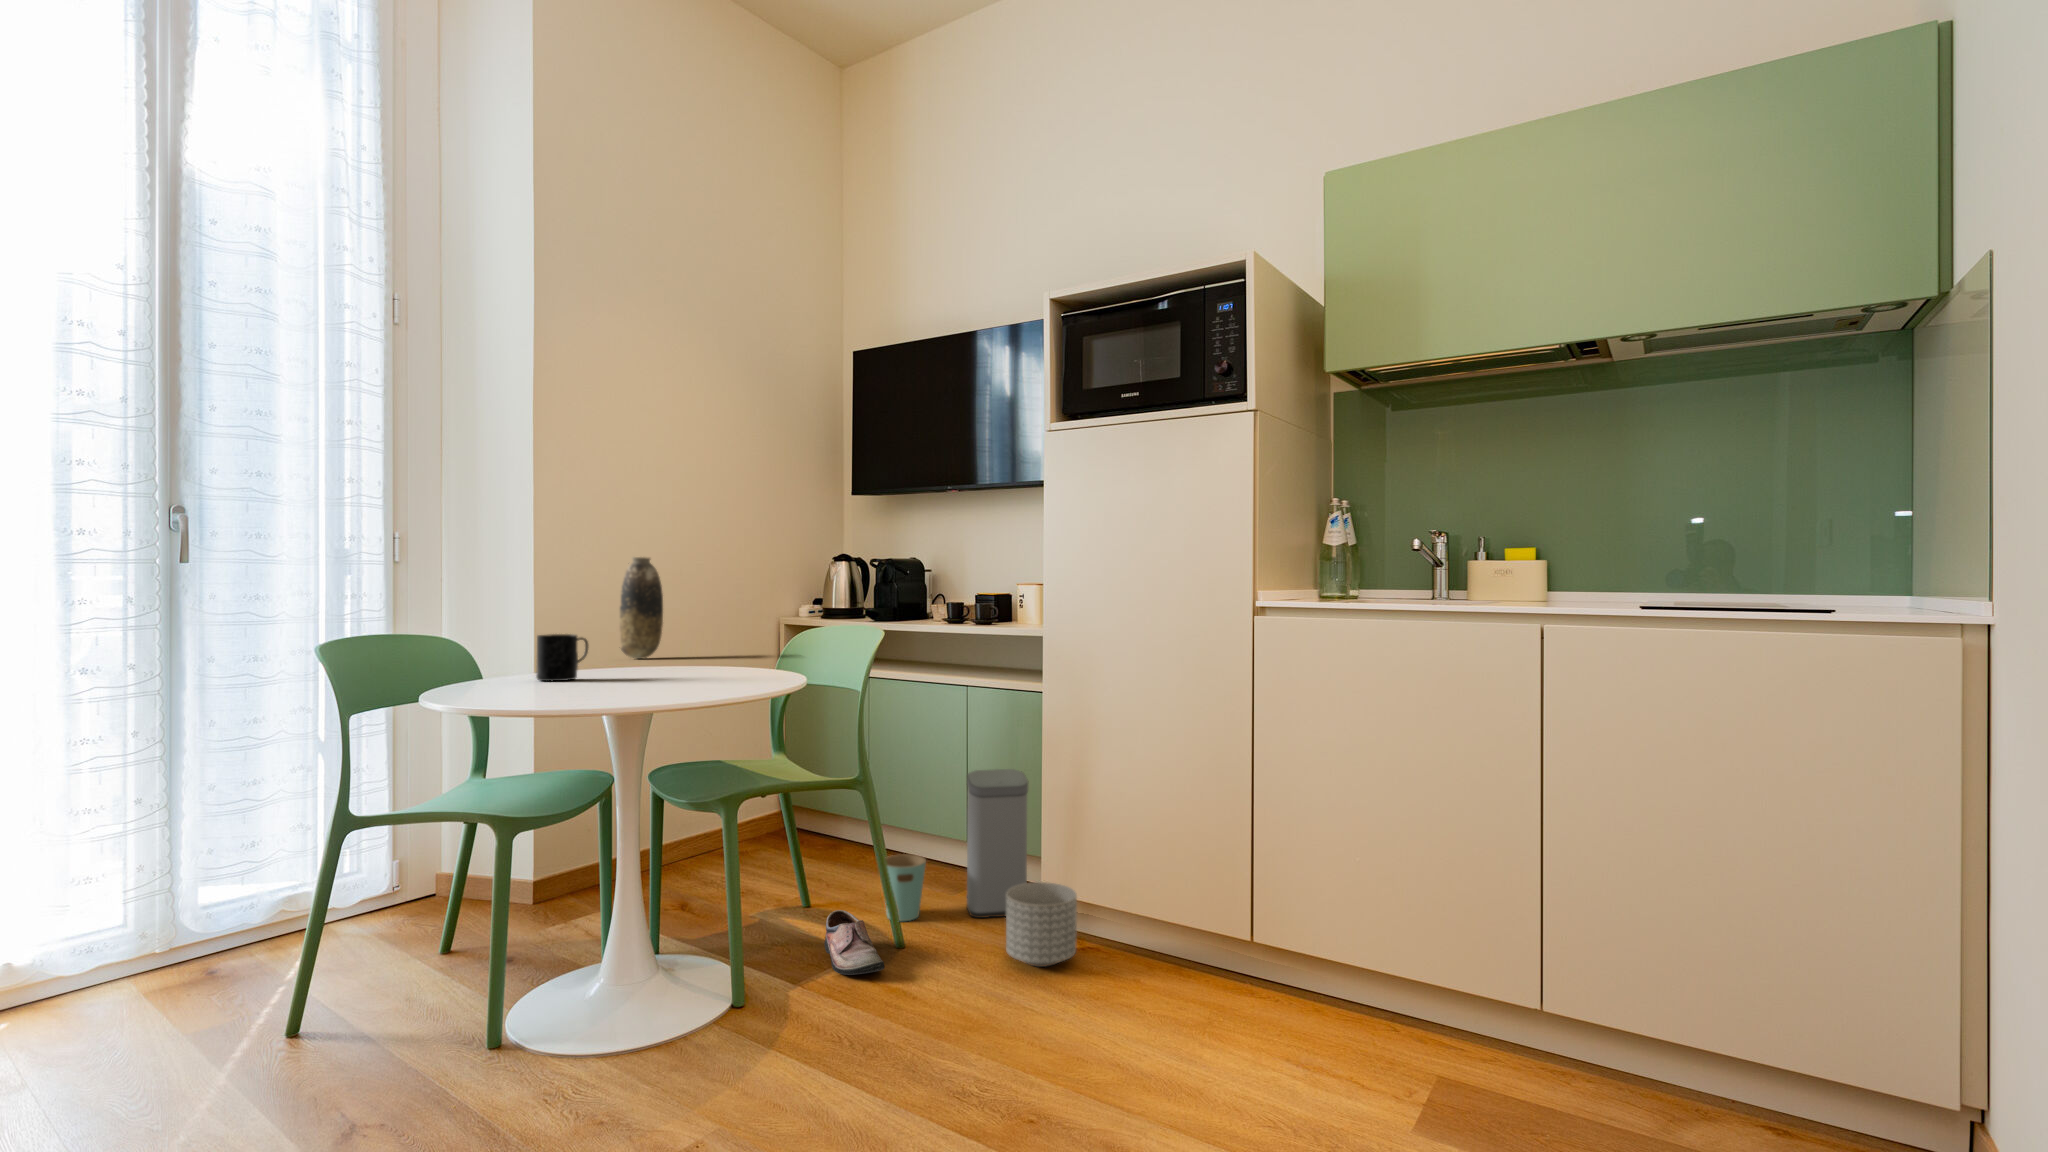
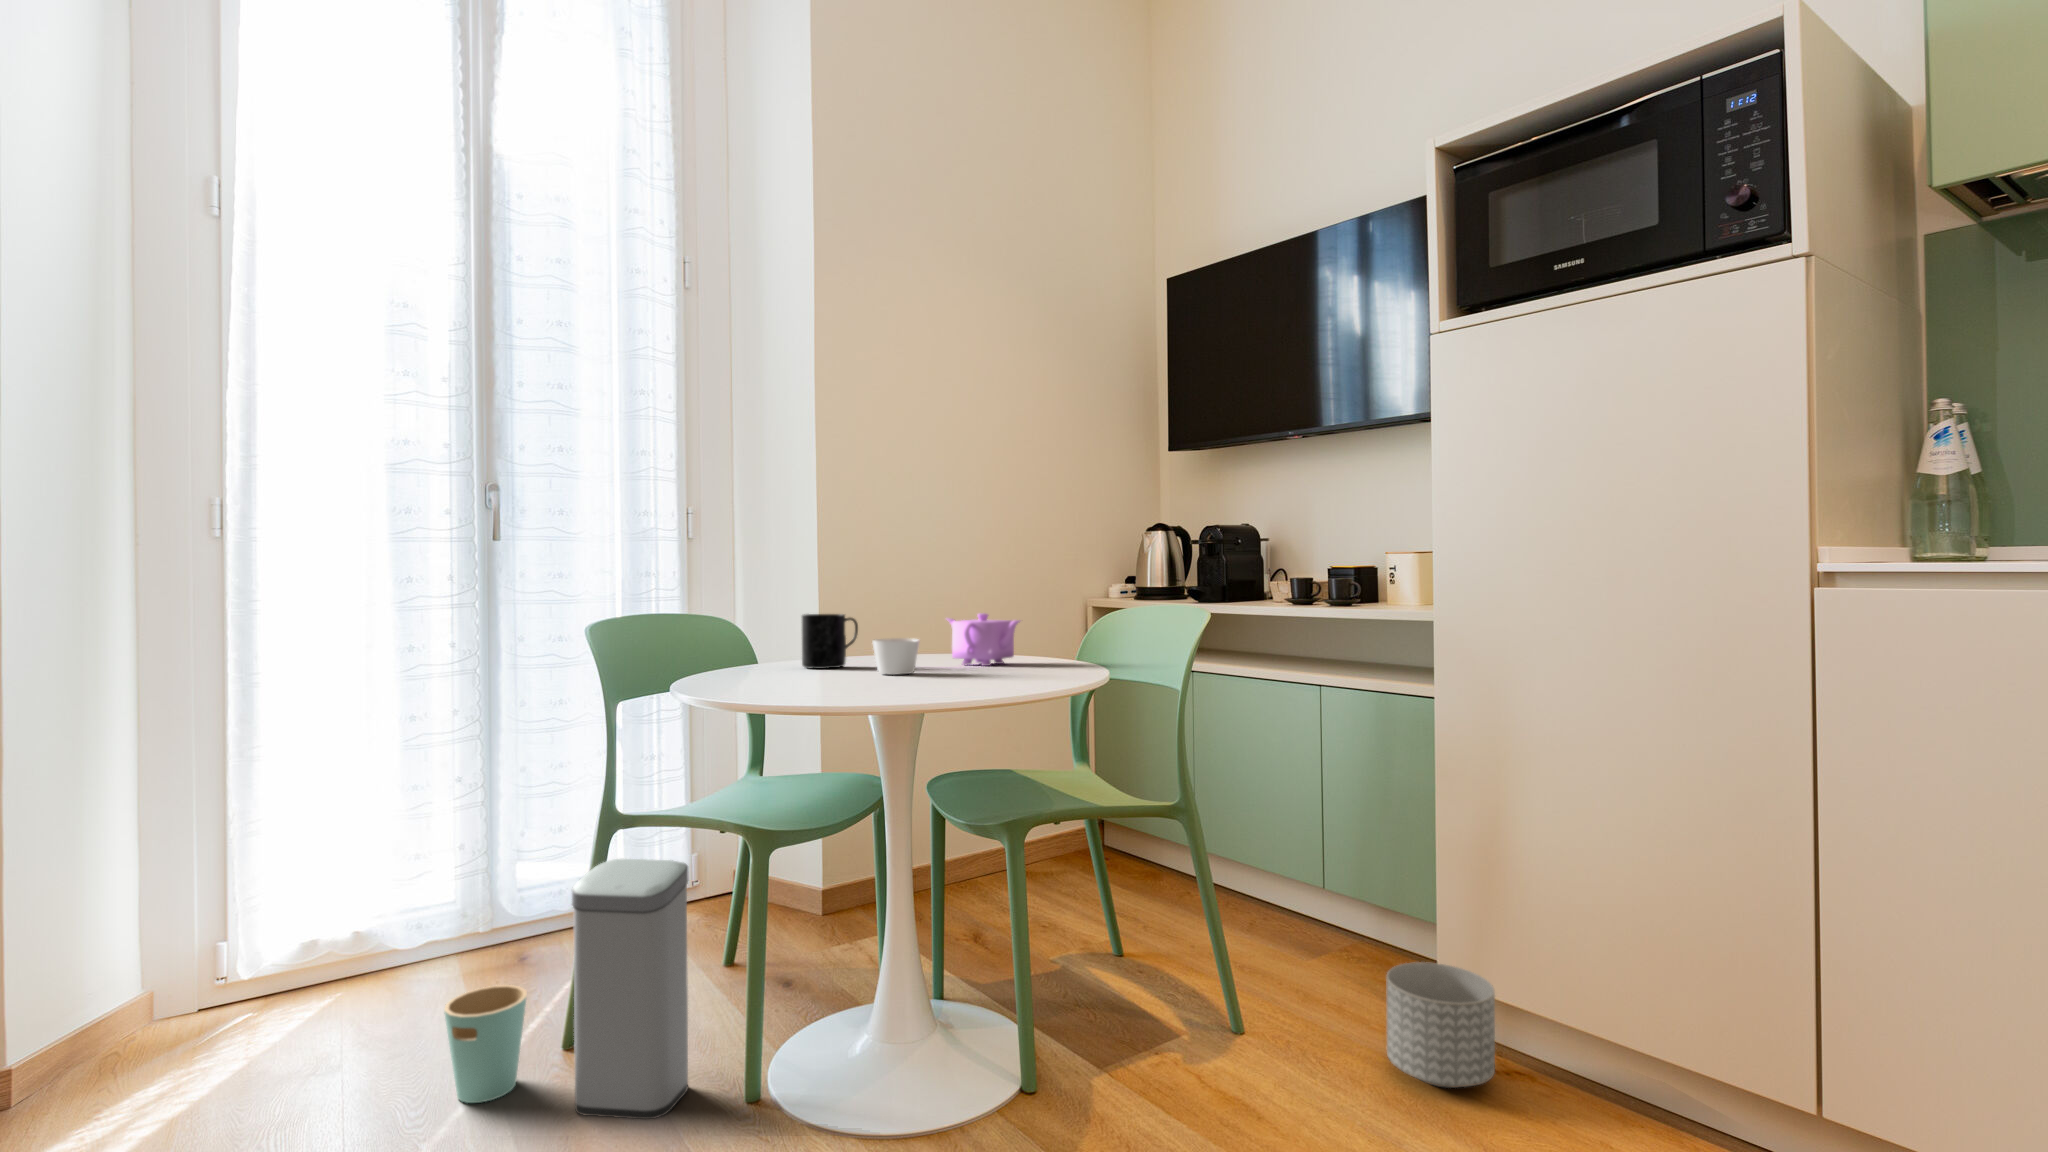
vase: present [620,557,663,659] -> none [905,530,955,645]
teapot: none [666,633,734,676] -> present [947,613,1020,666]
candle: none [608,655,650,685] -> present [872,638,919,675]
trash can: present [886,769,1028,921] -> present [444,859,688,1119]
shoe: present [824,910,884,975] -> none [1139,968,1217,1062]

